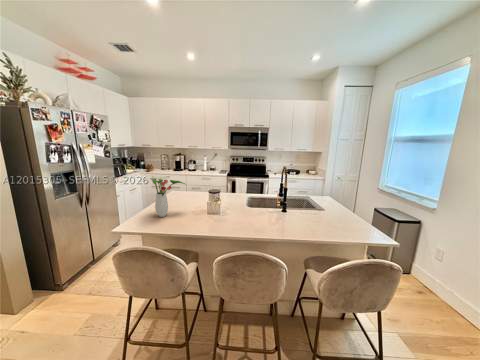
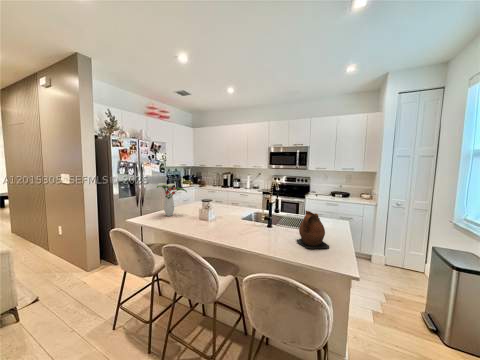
ceramic pitcher: none [325,198,358,233] -> present [297,211,329,249]

